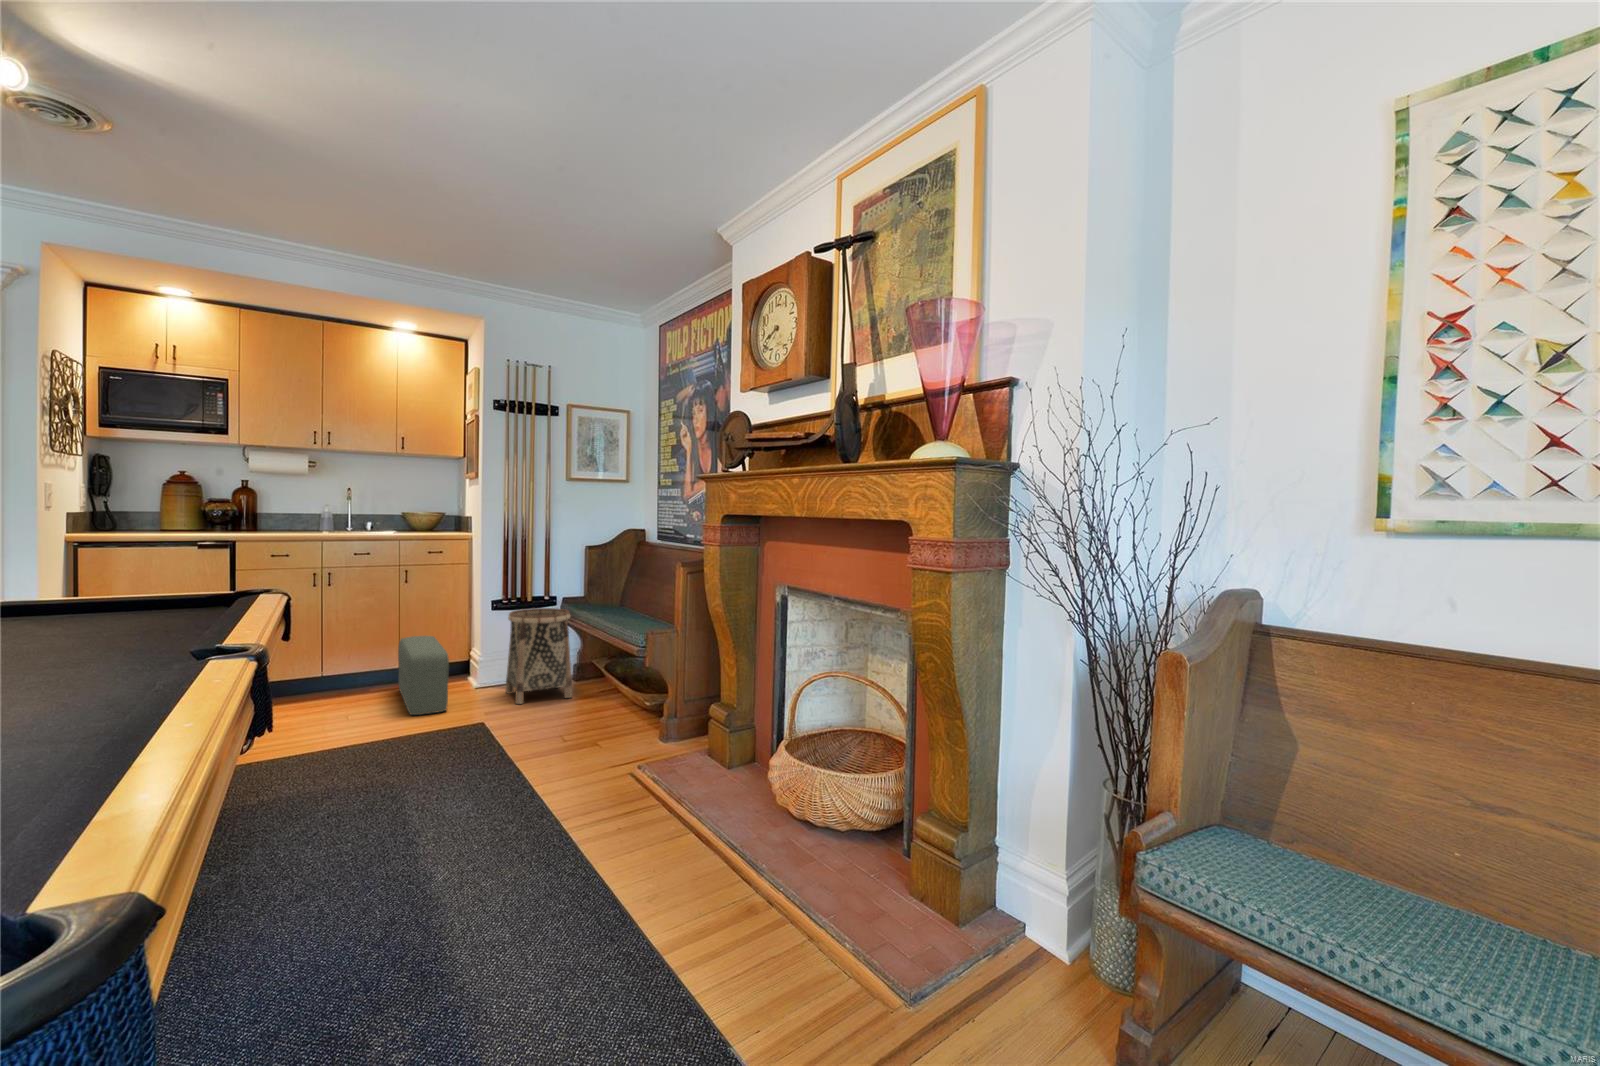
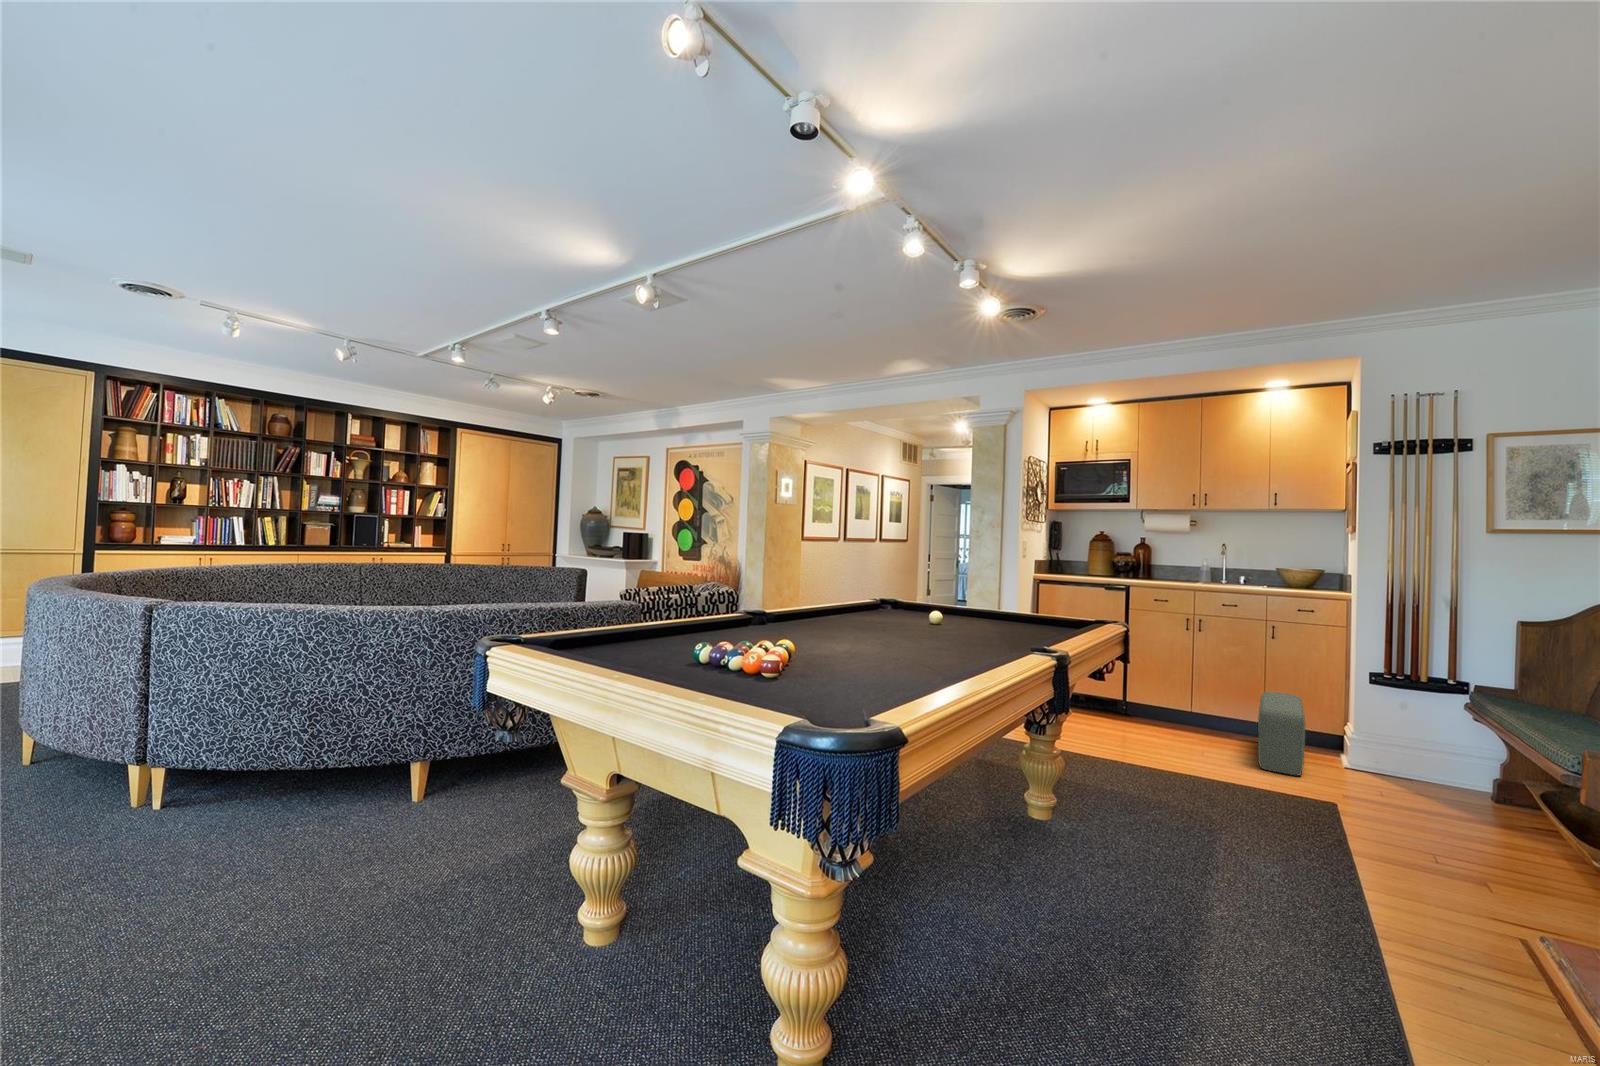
basket: present [506,608,572,704] -> none [1384,686,1485,814]

